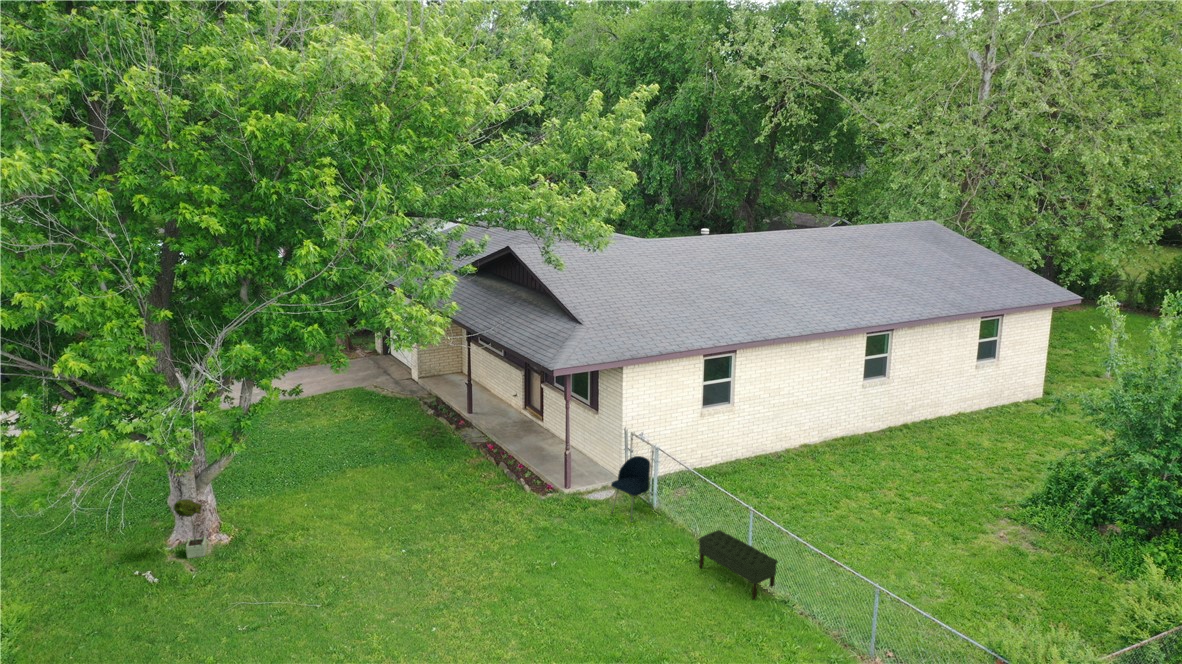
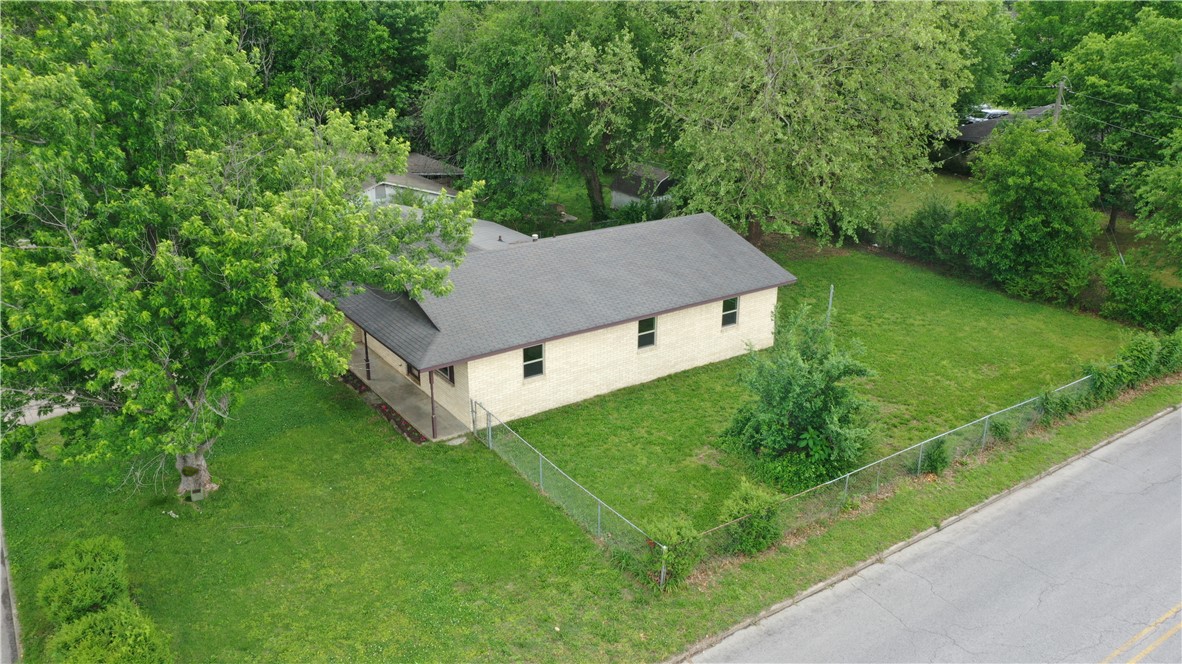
chair: present [611,456,653,522] -> none [462,418,491,460]
bench: present [699,530,777,600] -> none [512,466,555,508]

